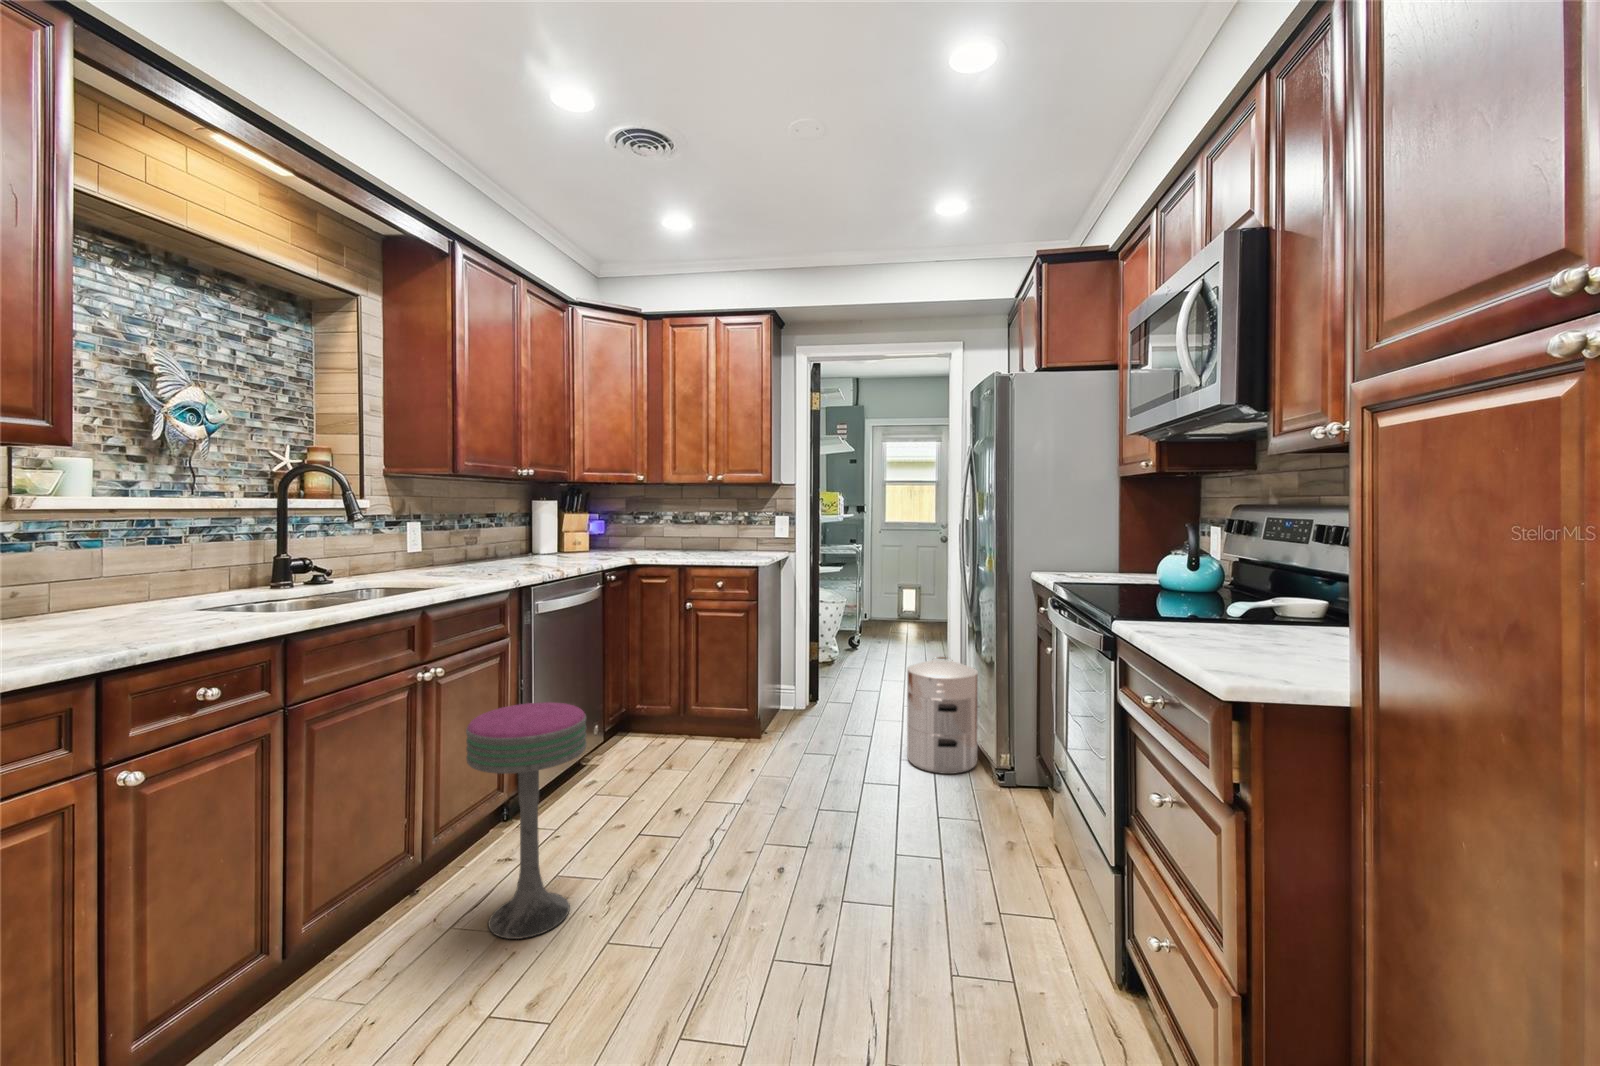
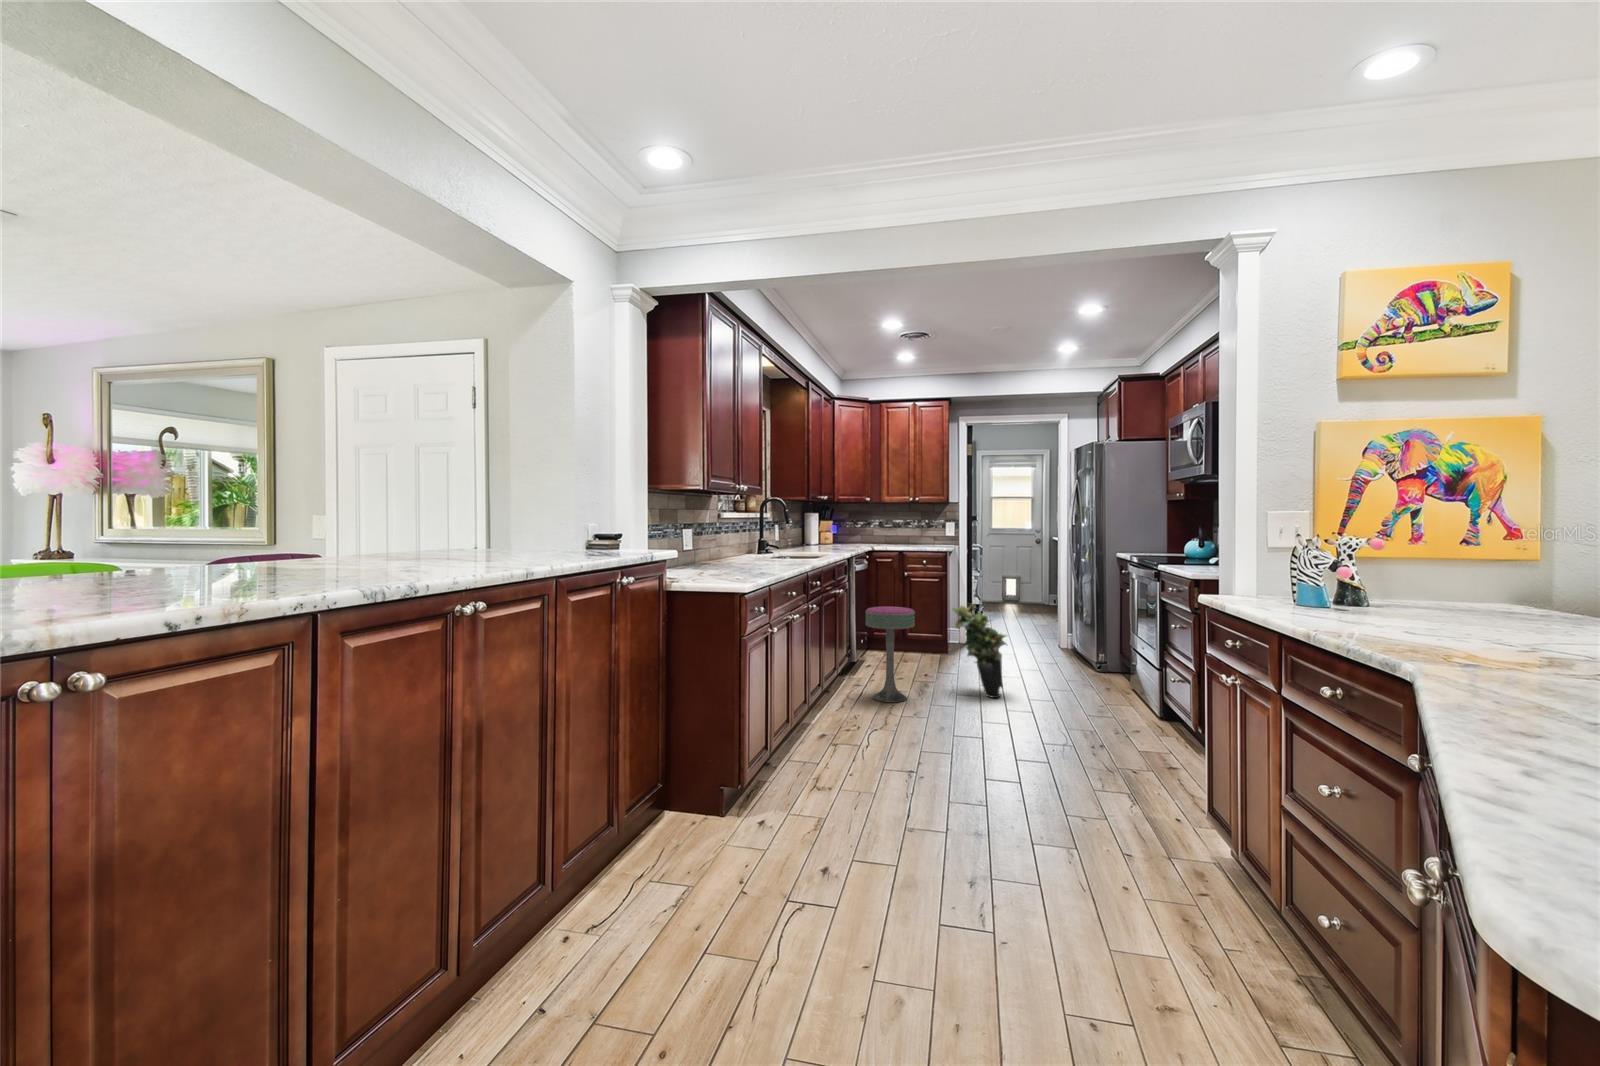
waste bin: present [907,657,978,774] -> none [1041,603,1084,668]
potted plant: none [682,689,800,905] -> present [952,606,1007,698]

